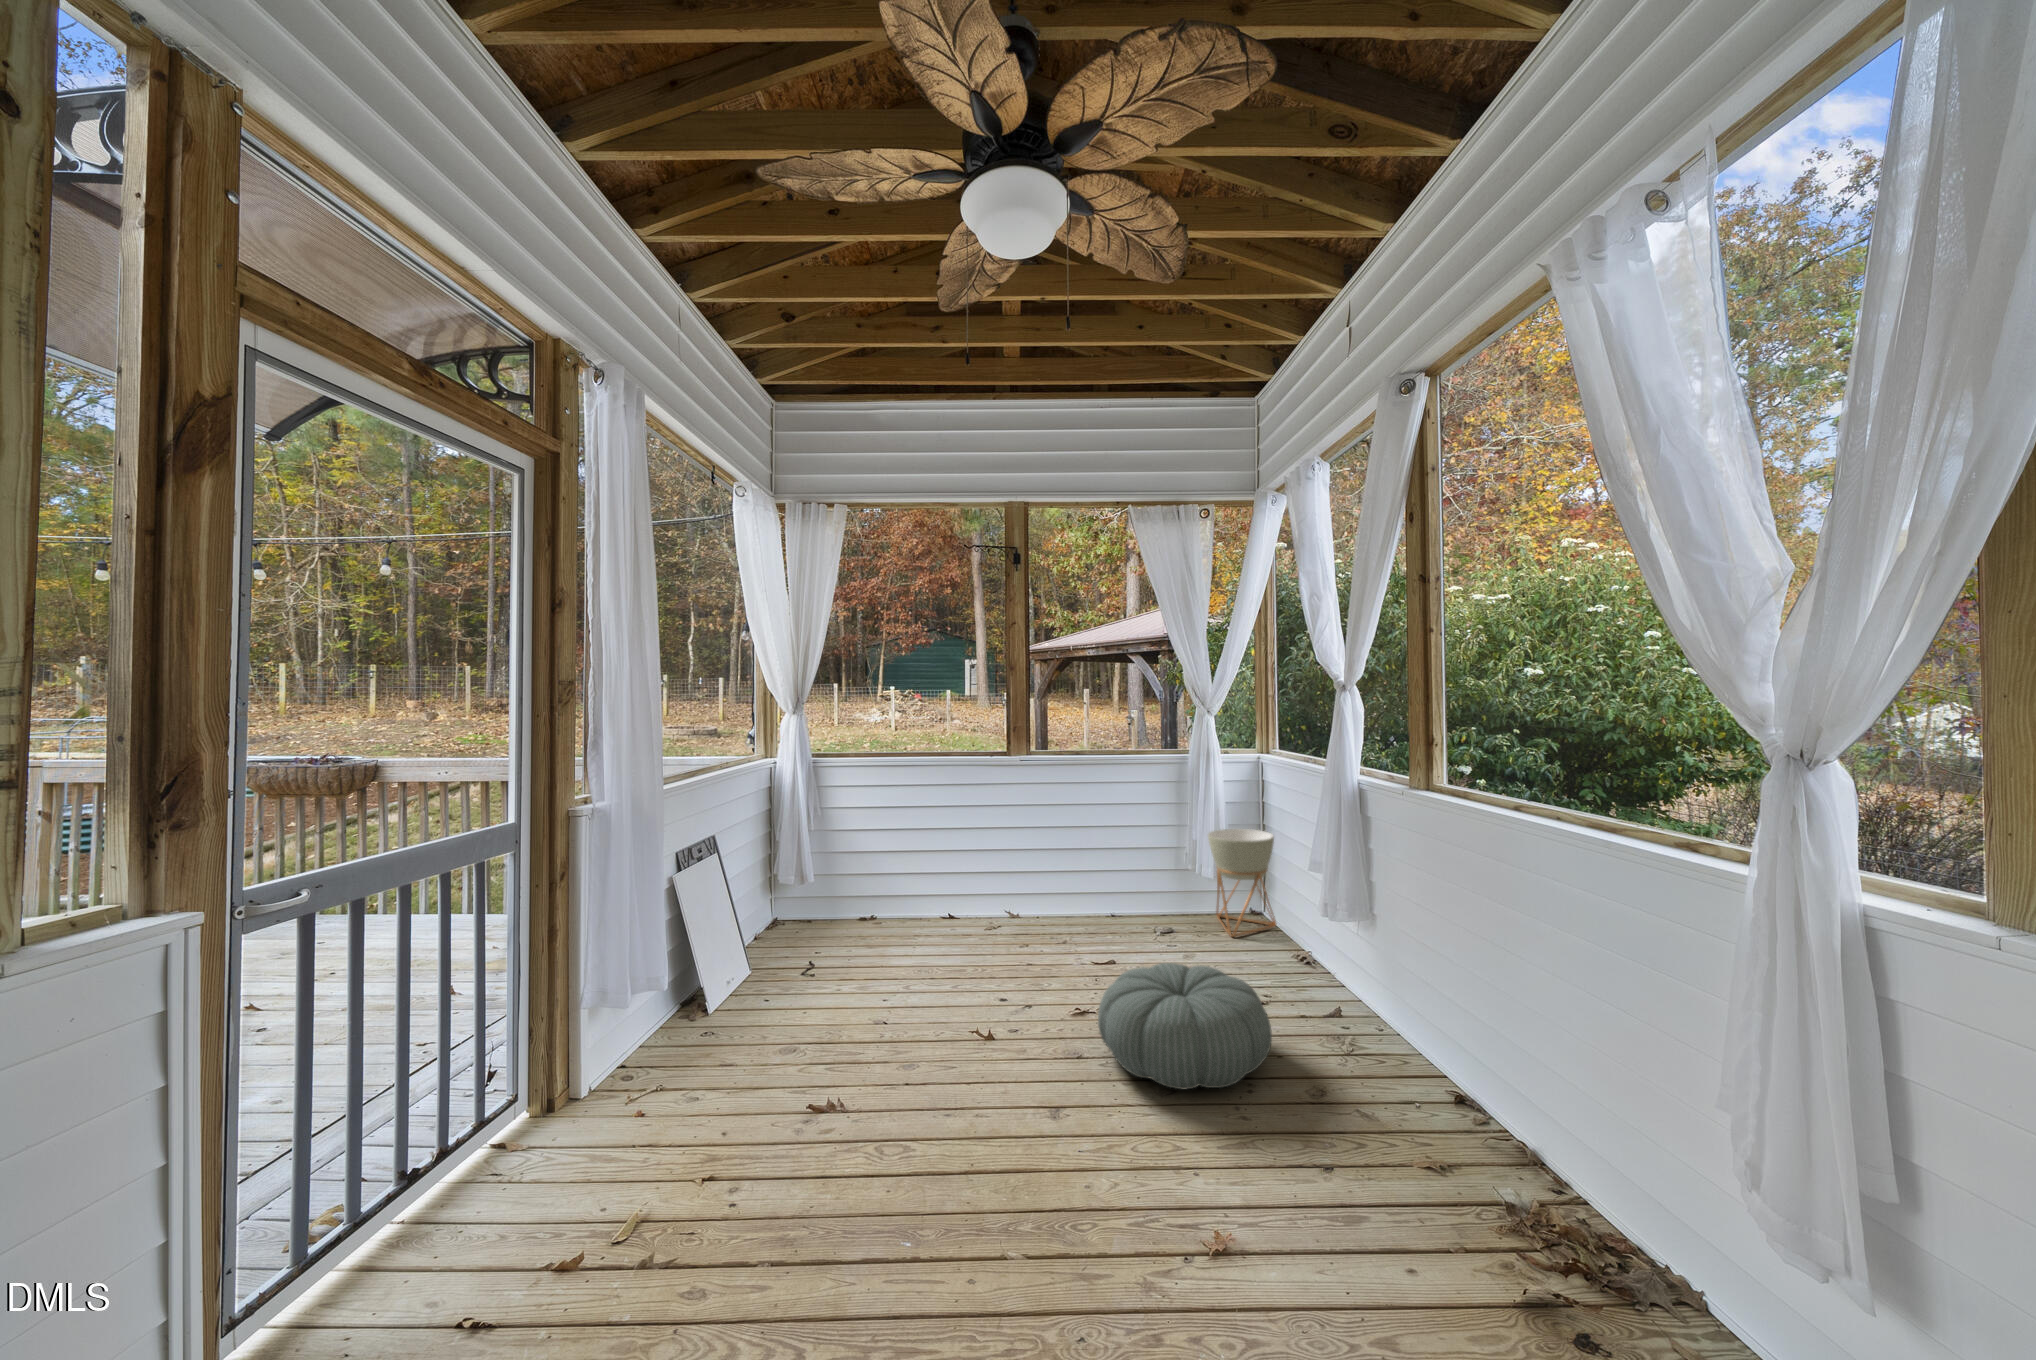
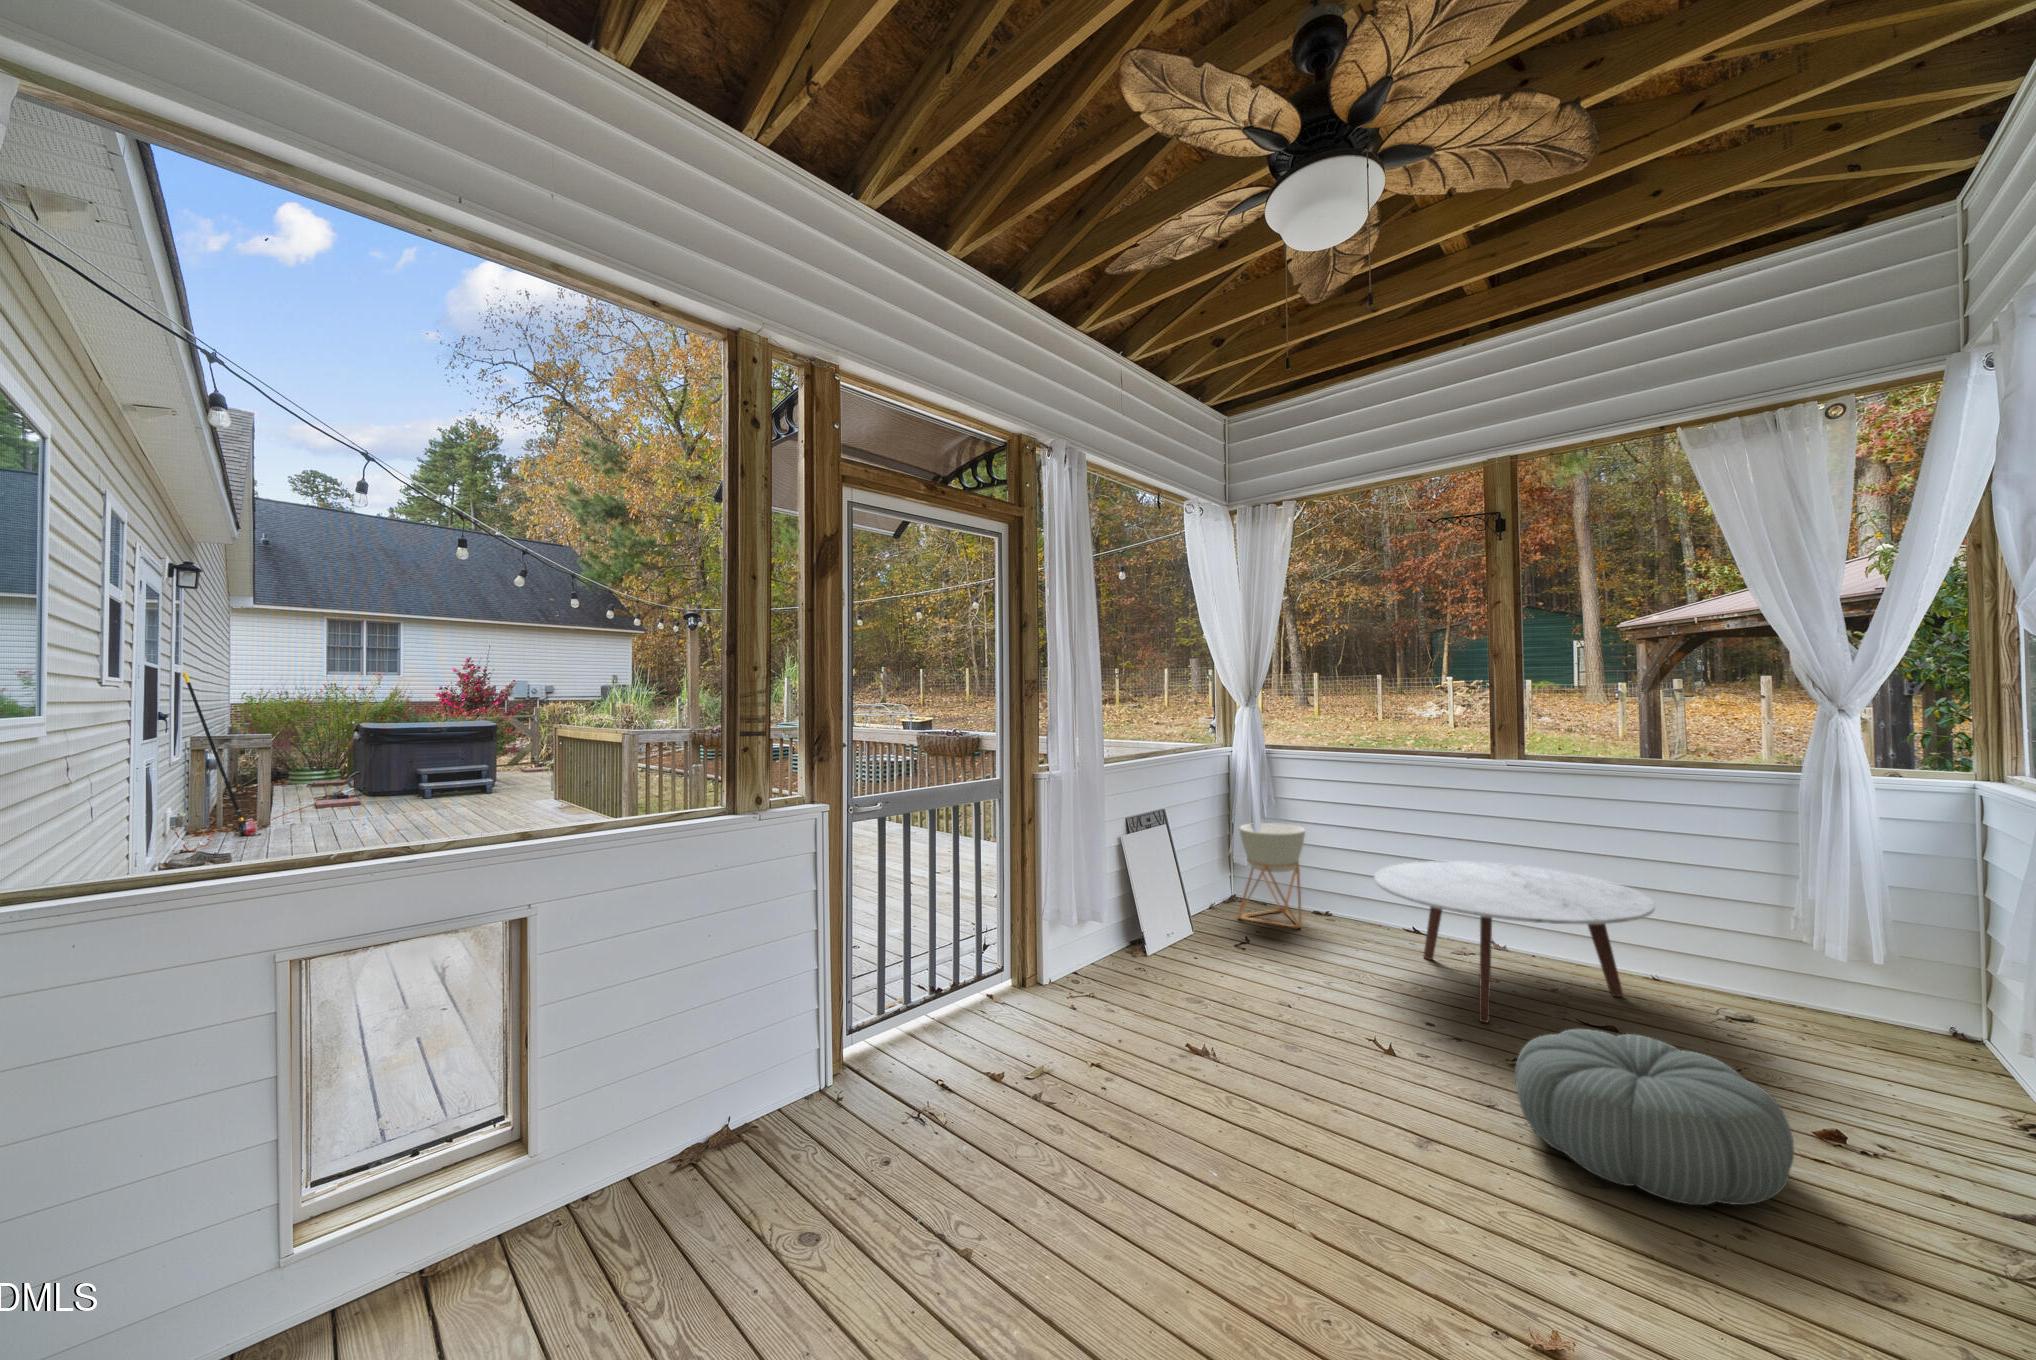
planter: present [1208,829,1276,937] -> present [1238,823,1305,928]
coffee table: none [934,842,1129,983] -> present [1374,861,1655,1023]

